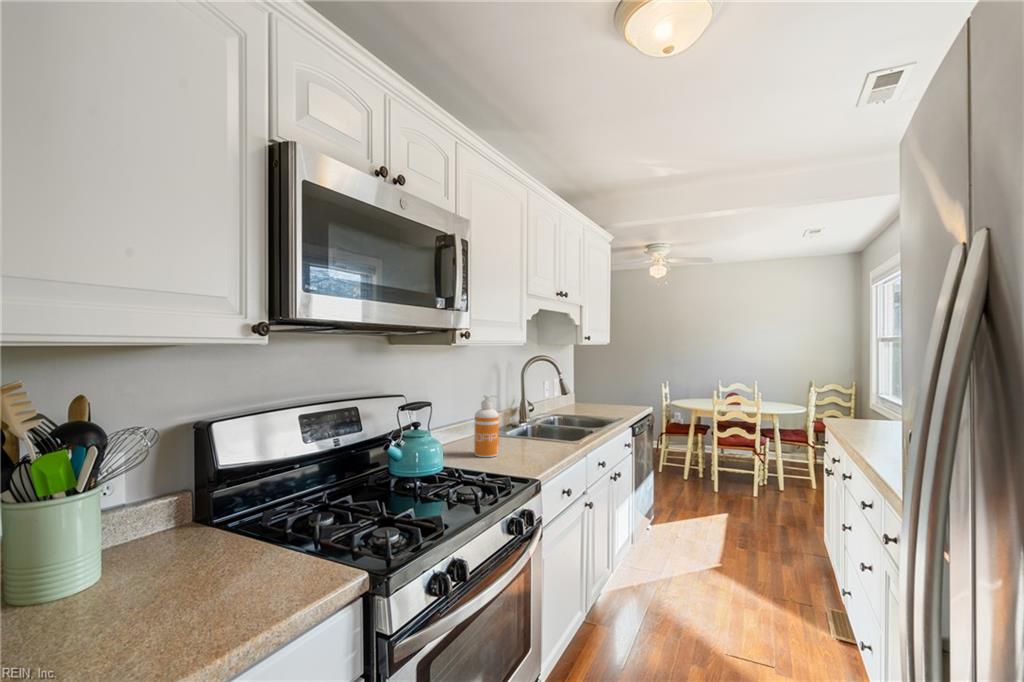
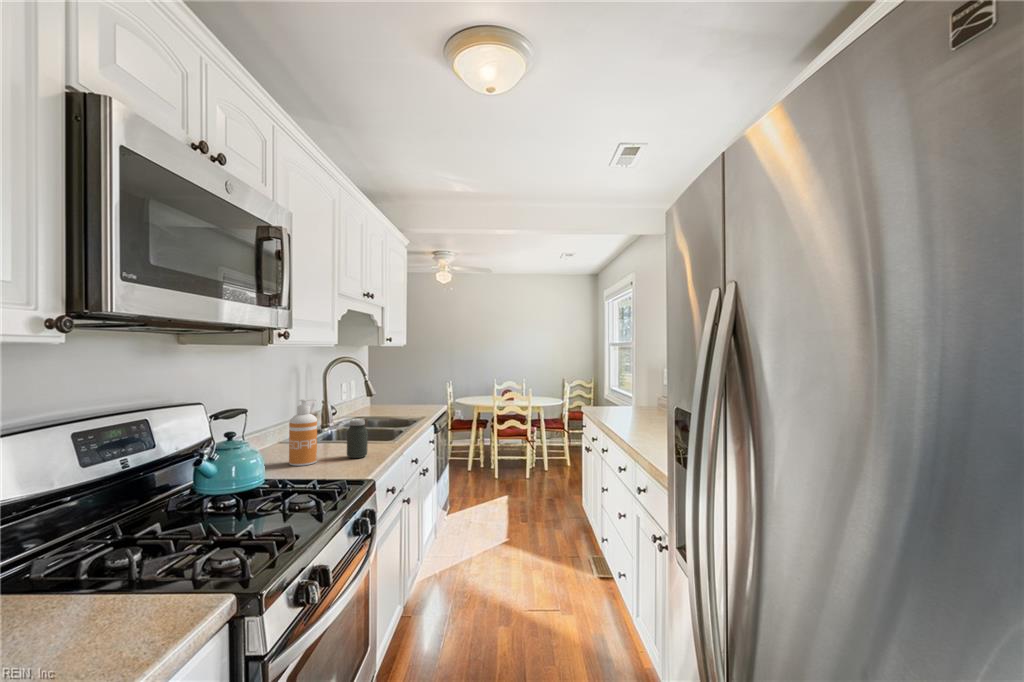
jar: none [526,418,545,456] -> present [347,420,368,458]

